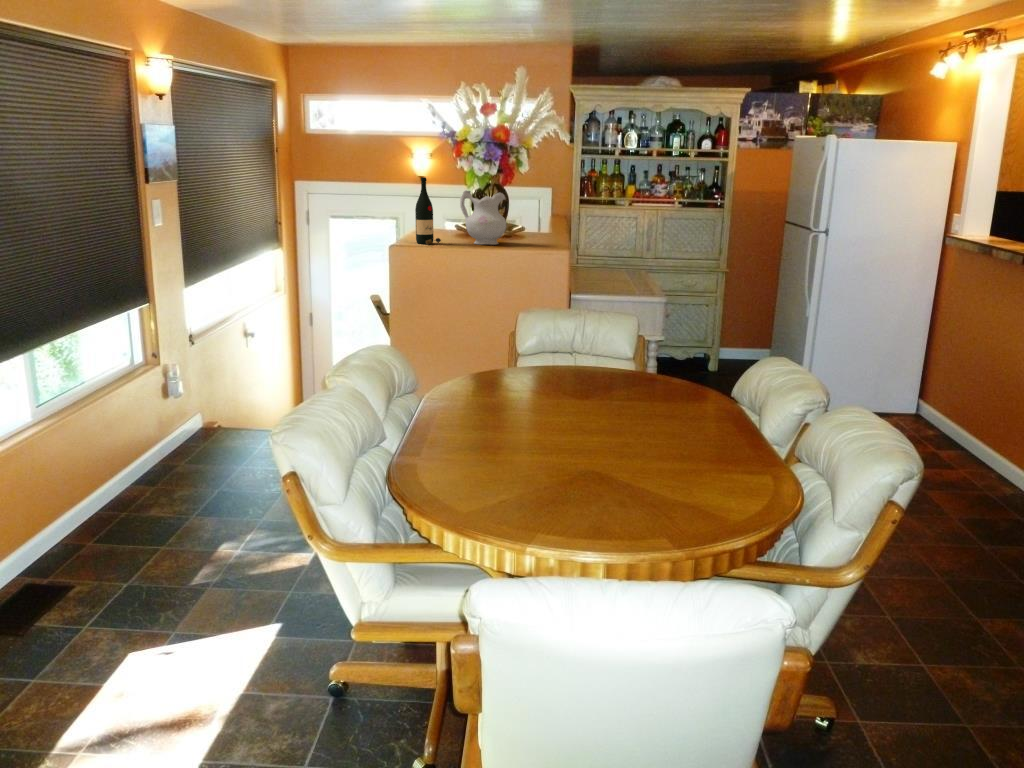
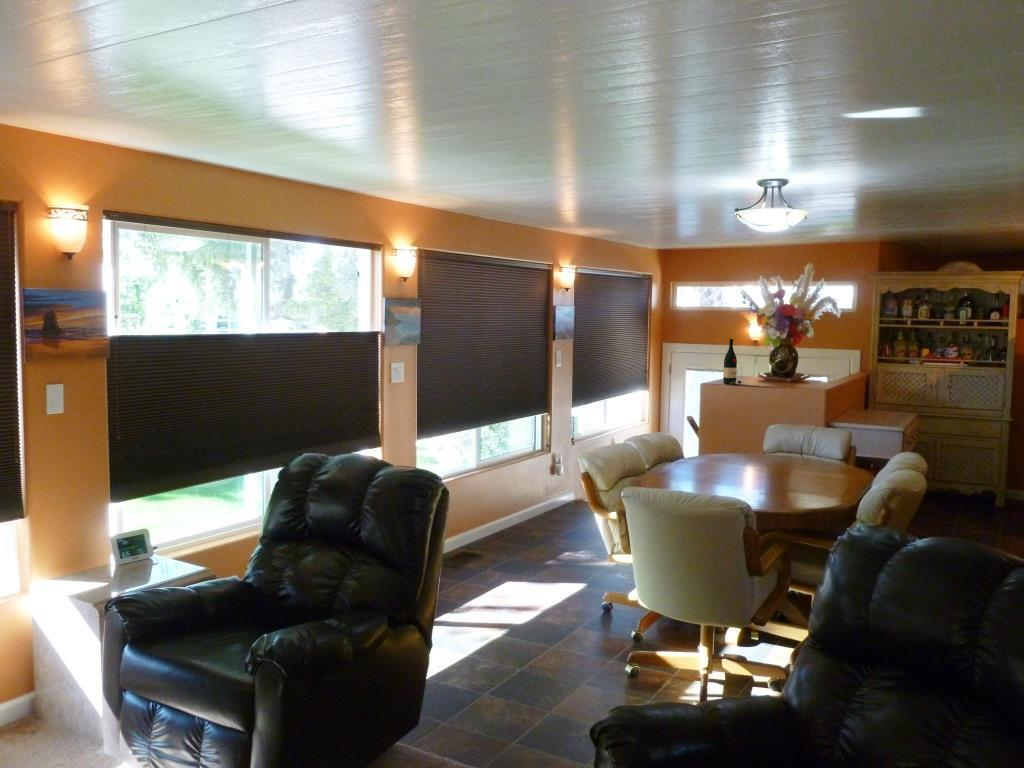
ceramic pitcher: present [460,191,506,245] -> none [758,348,793,387]

